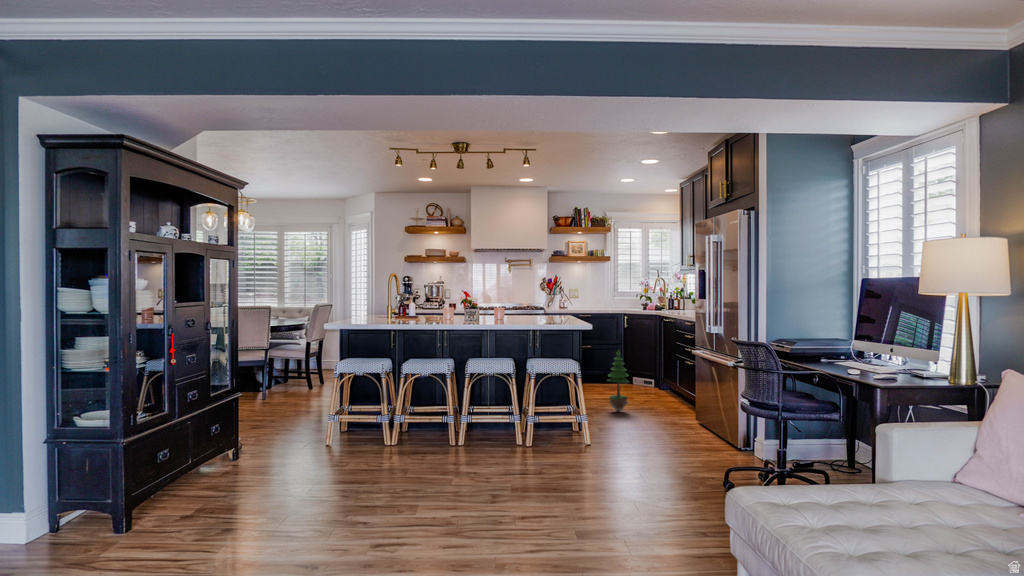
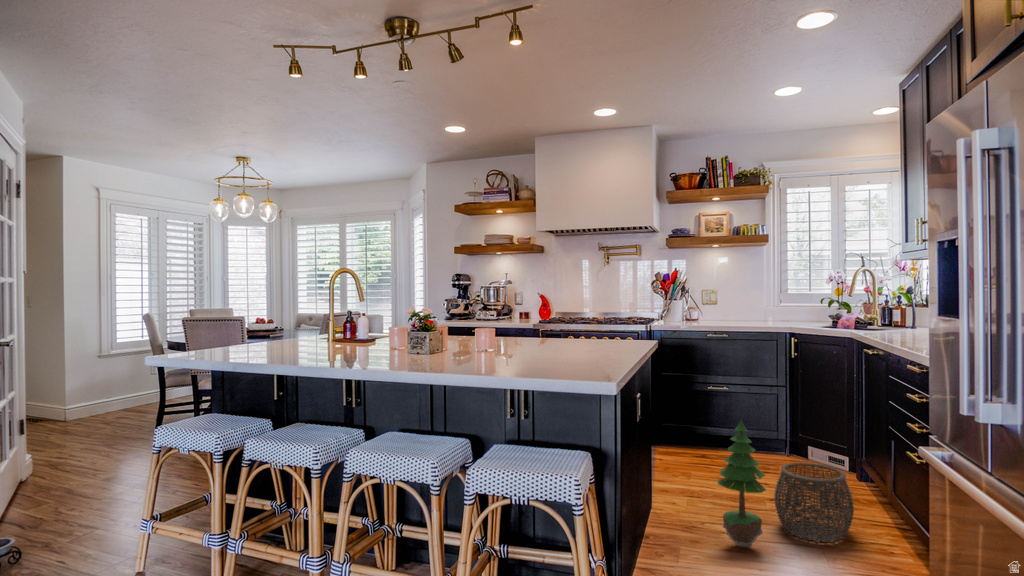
woven basket: none [629,374,665,408] -> present [774,462,854,543]

